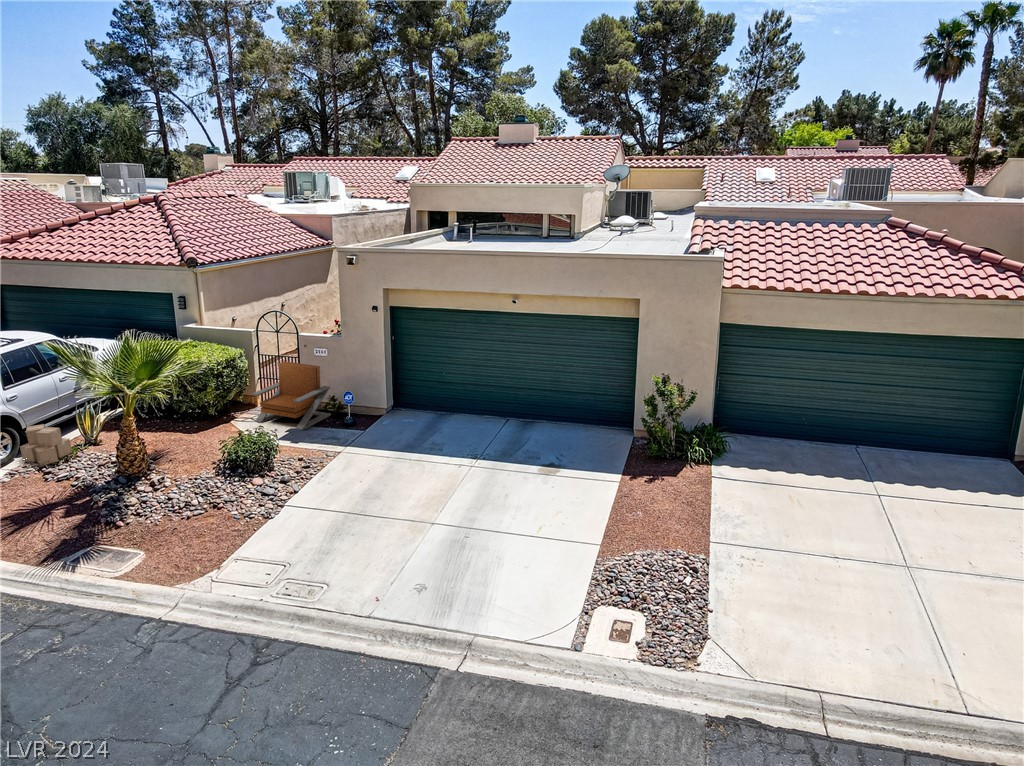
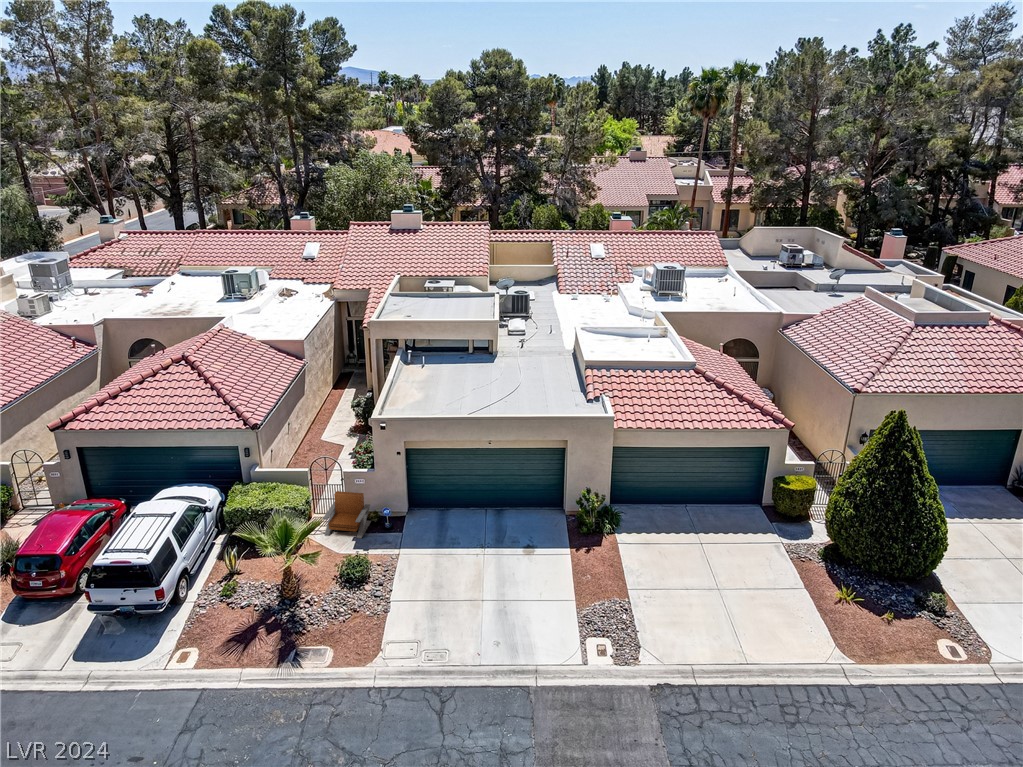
cardboard box: present [20,424,72,466] -> none [190,567,220,596]

